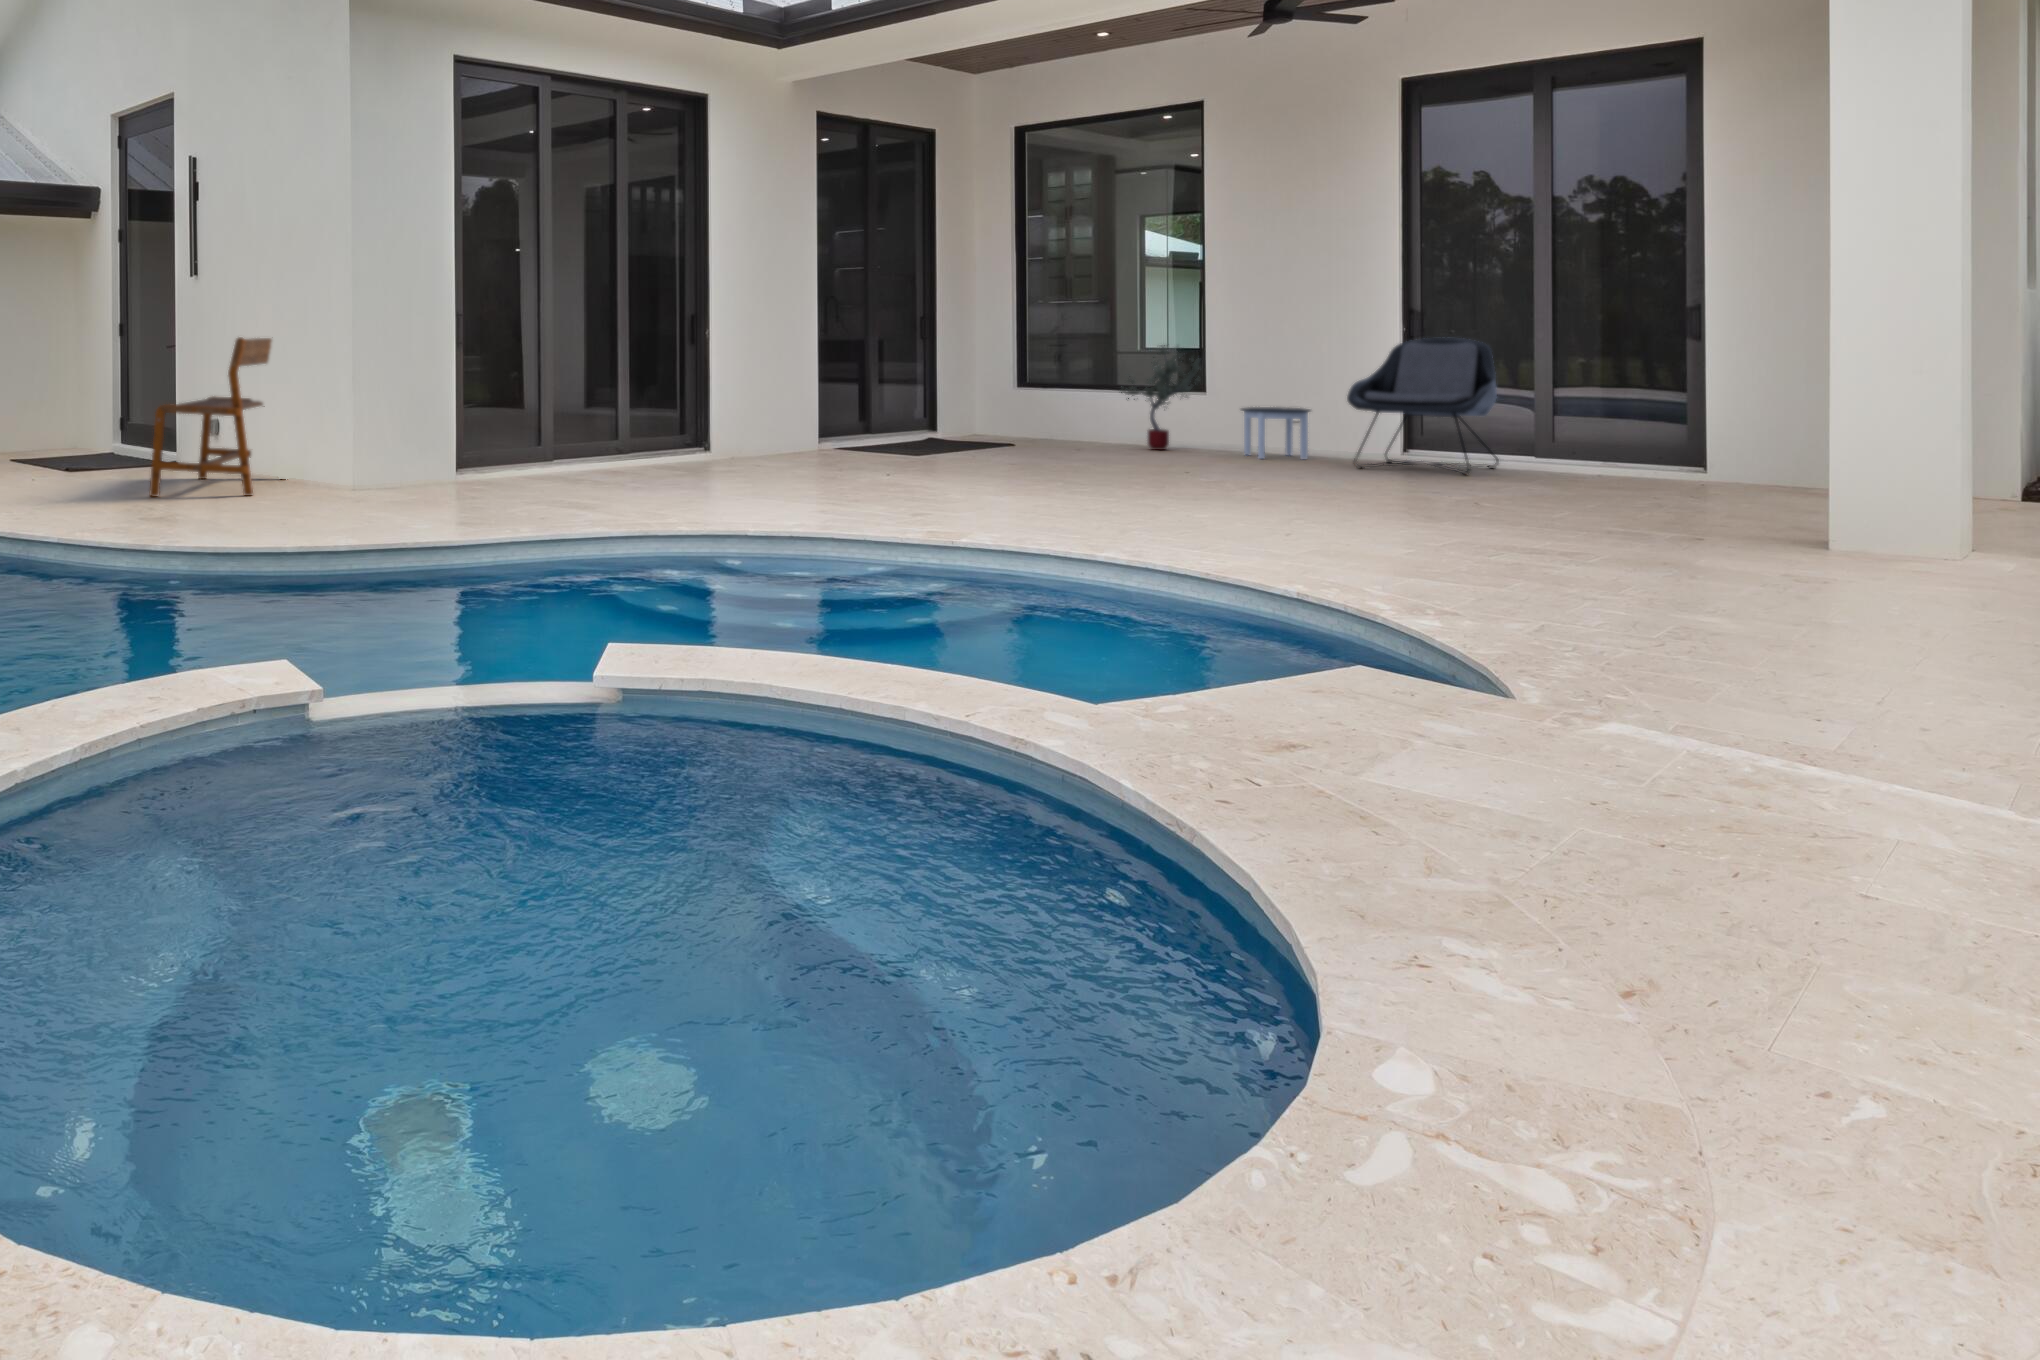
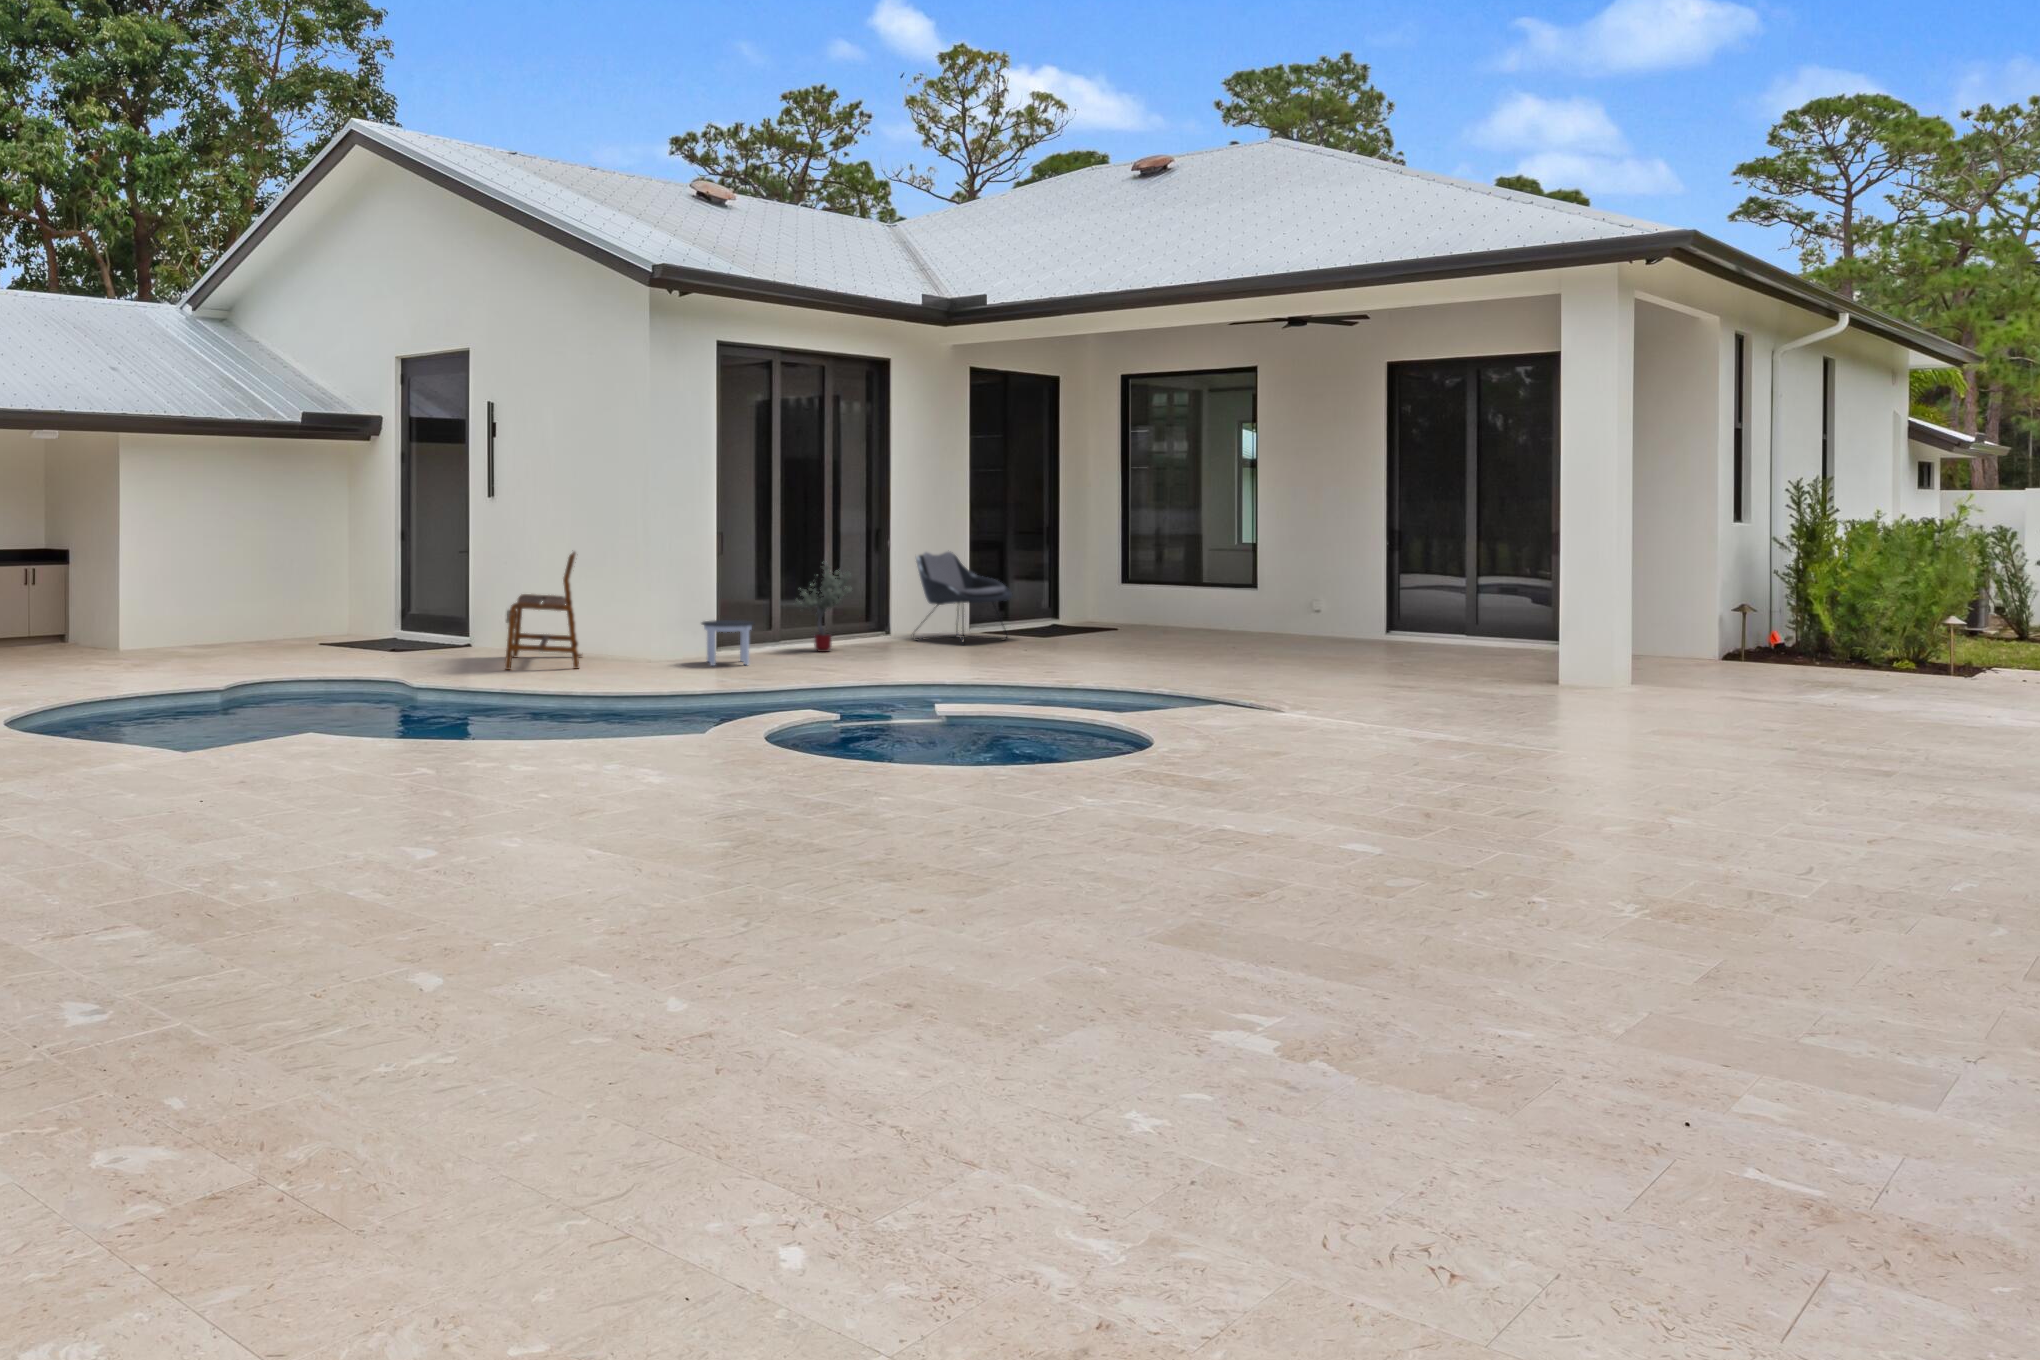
lounge chair: present [1347,337,1499,475] -> present [914,551,1012,643]
potted tree: present [1120,345,1200,450] -> present [796,561,851,652]
round table: present [1241,407,1310,459] -> present [702,620,754,666]

